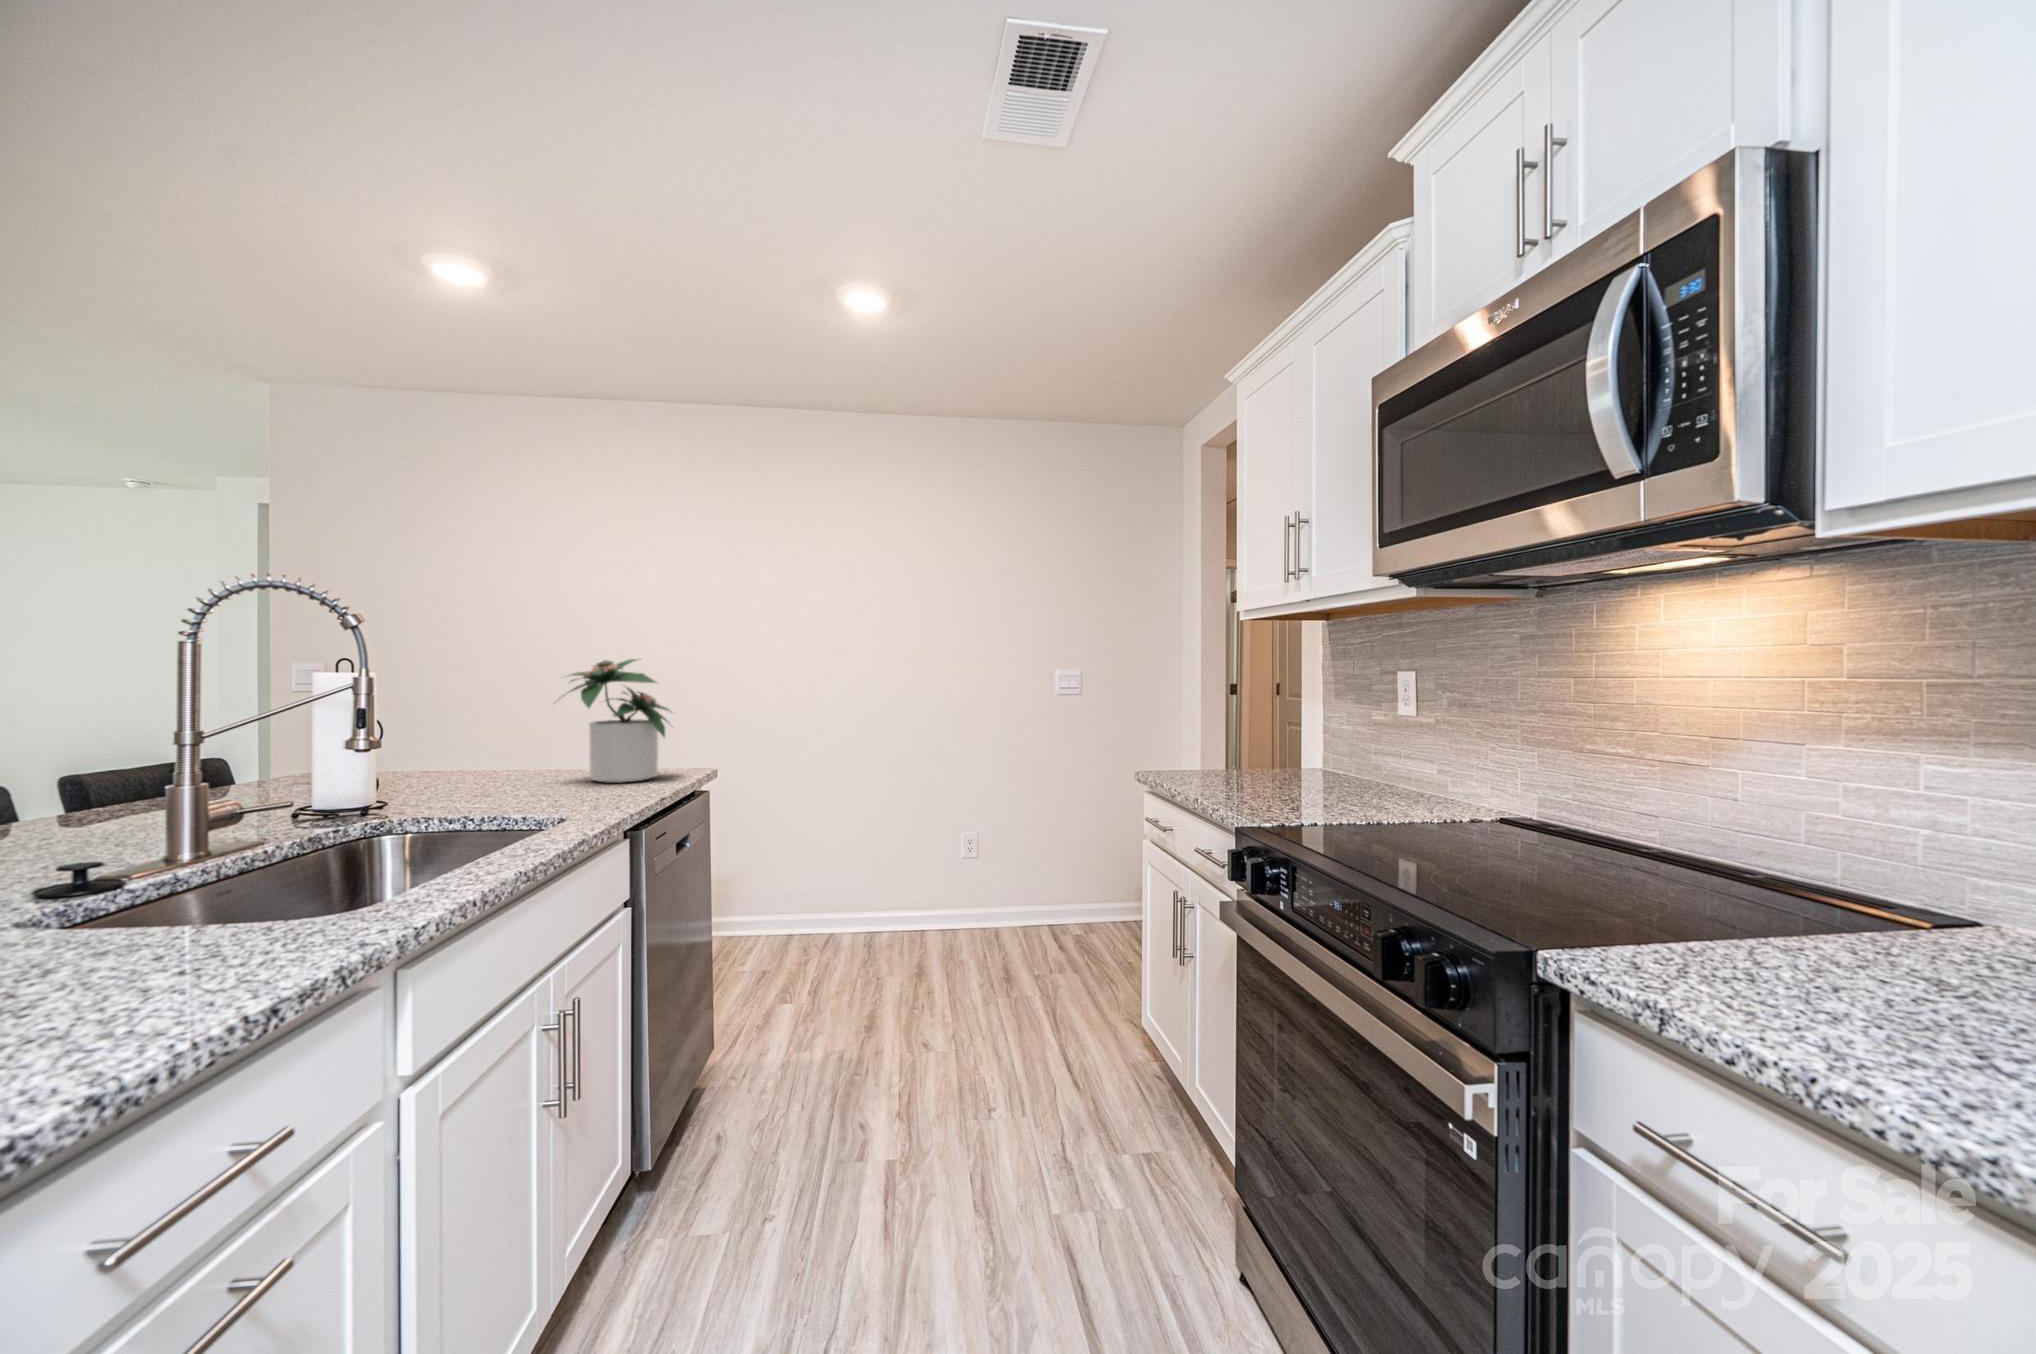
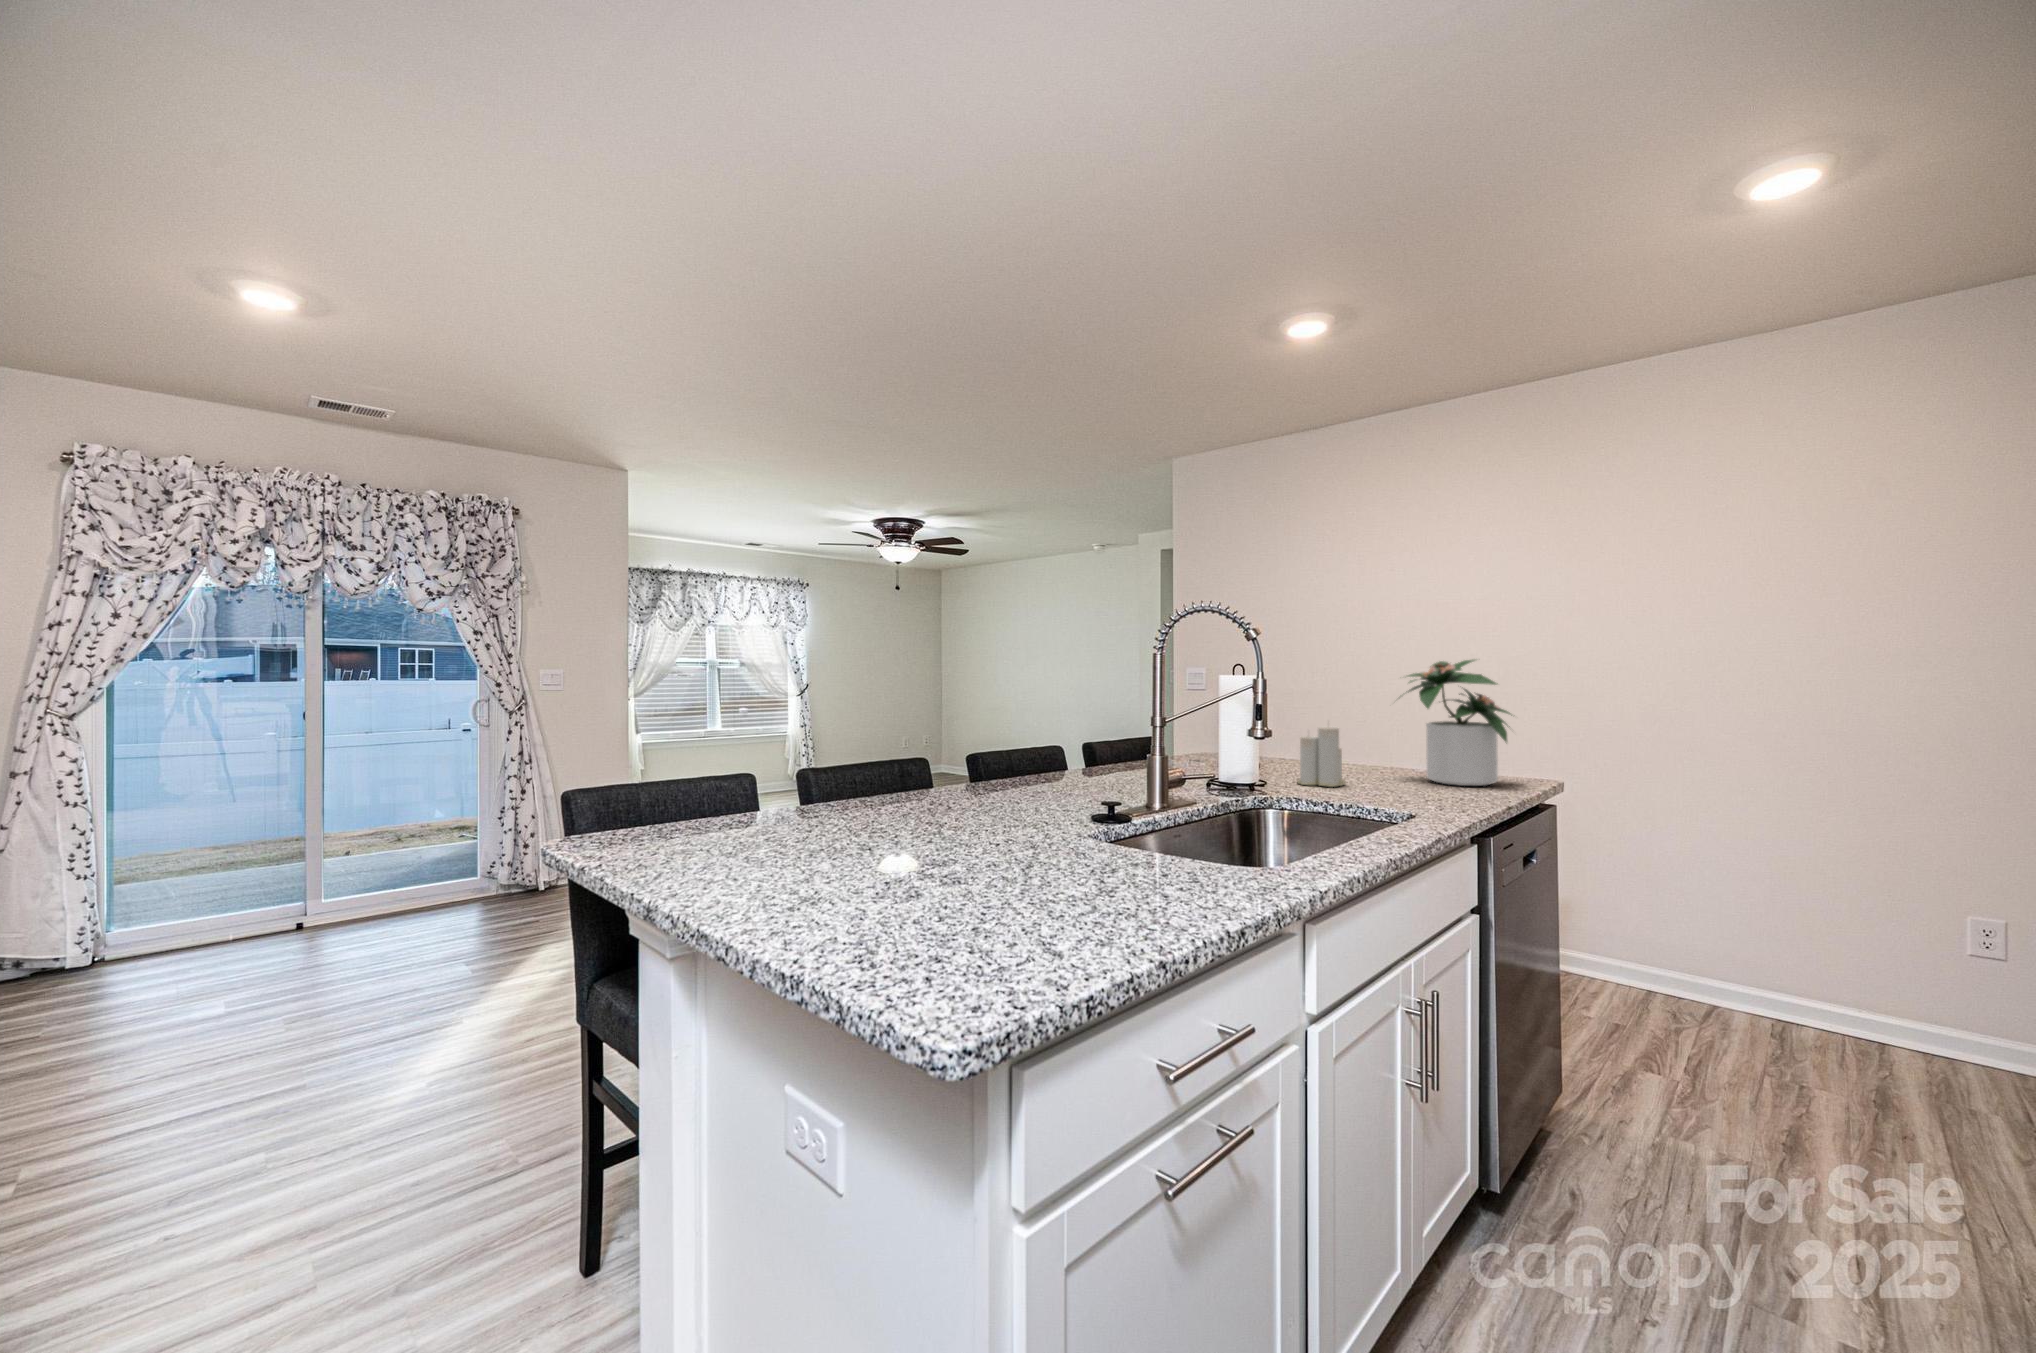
candle: none [431,724,496,801] -> present [1297,727,1345,787]

